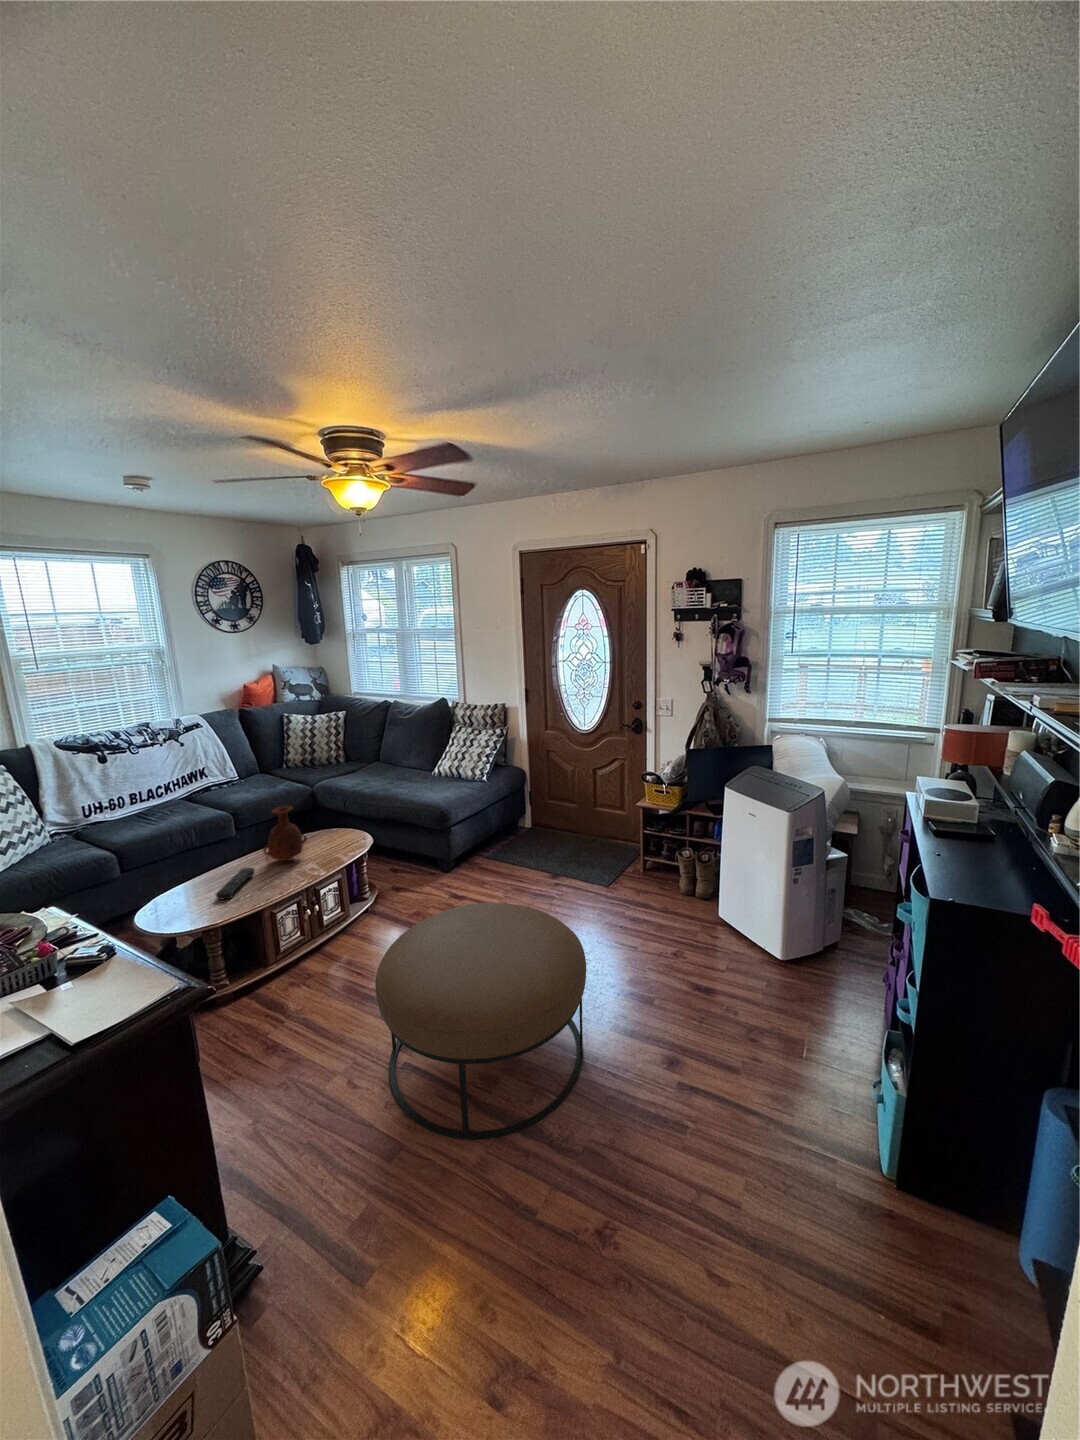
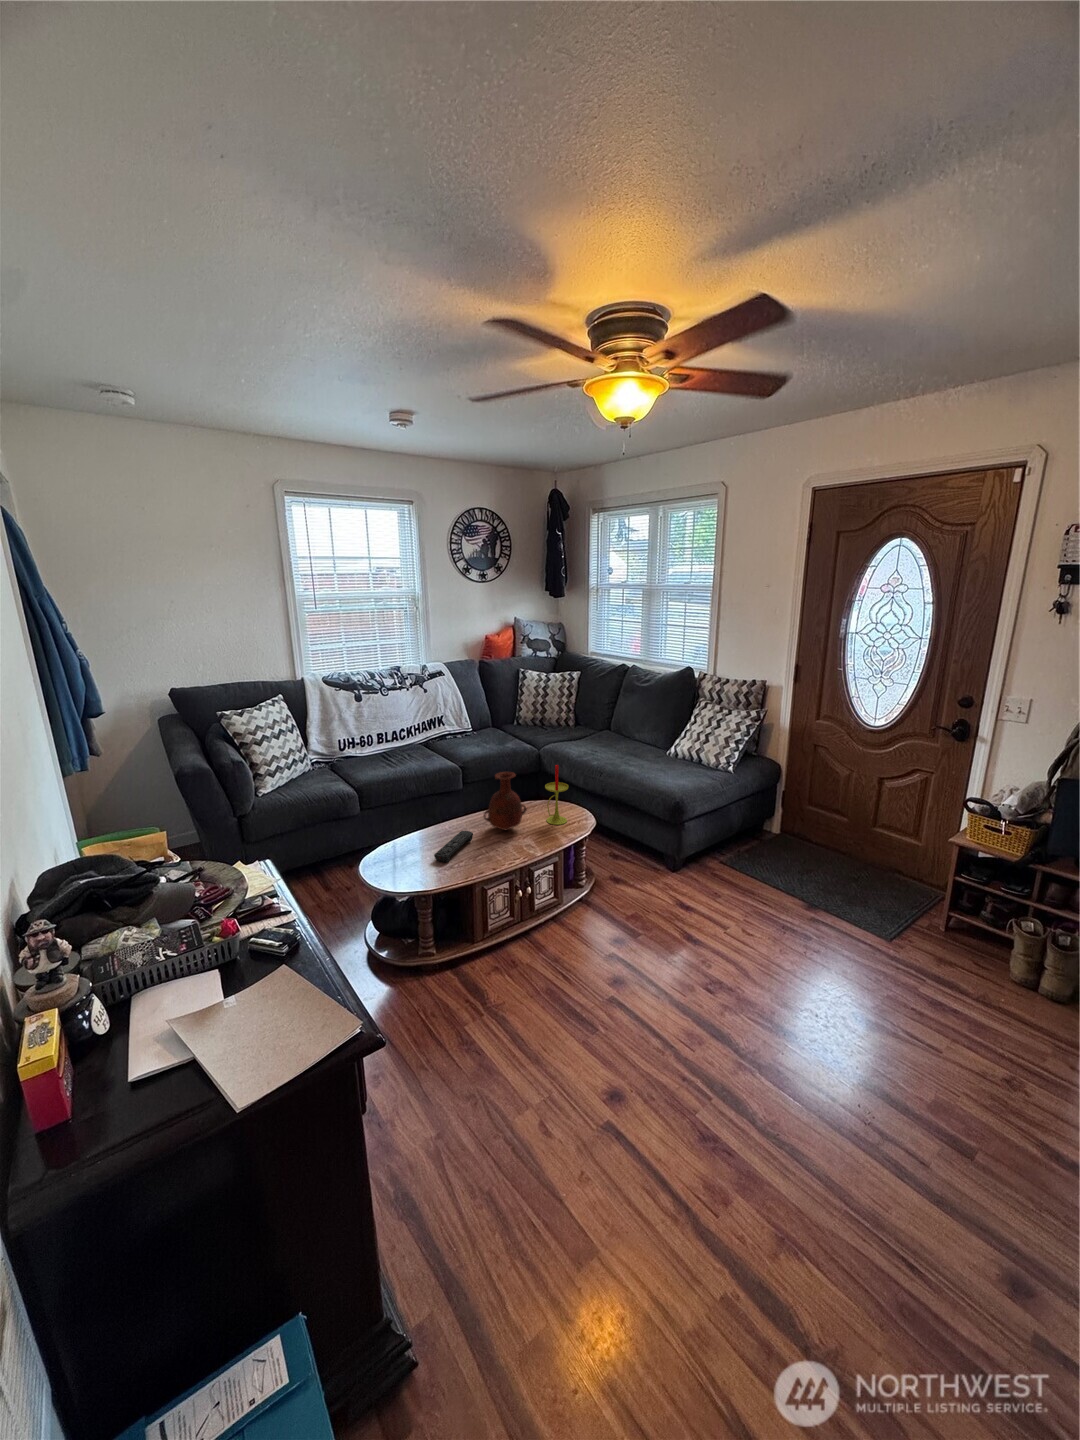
candle: none [323,793,347,848] -> present [545,765,569,825]
ottoman: present [375,903,586,1139] -> none [582,939,874,1281]

